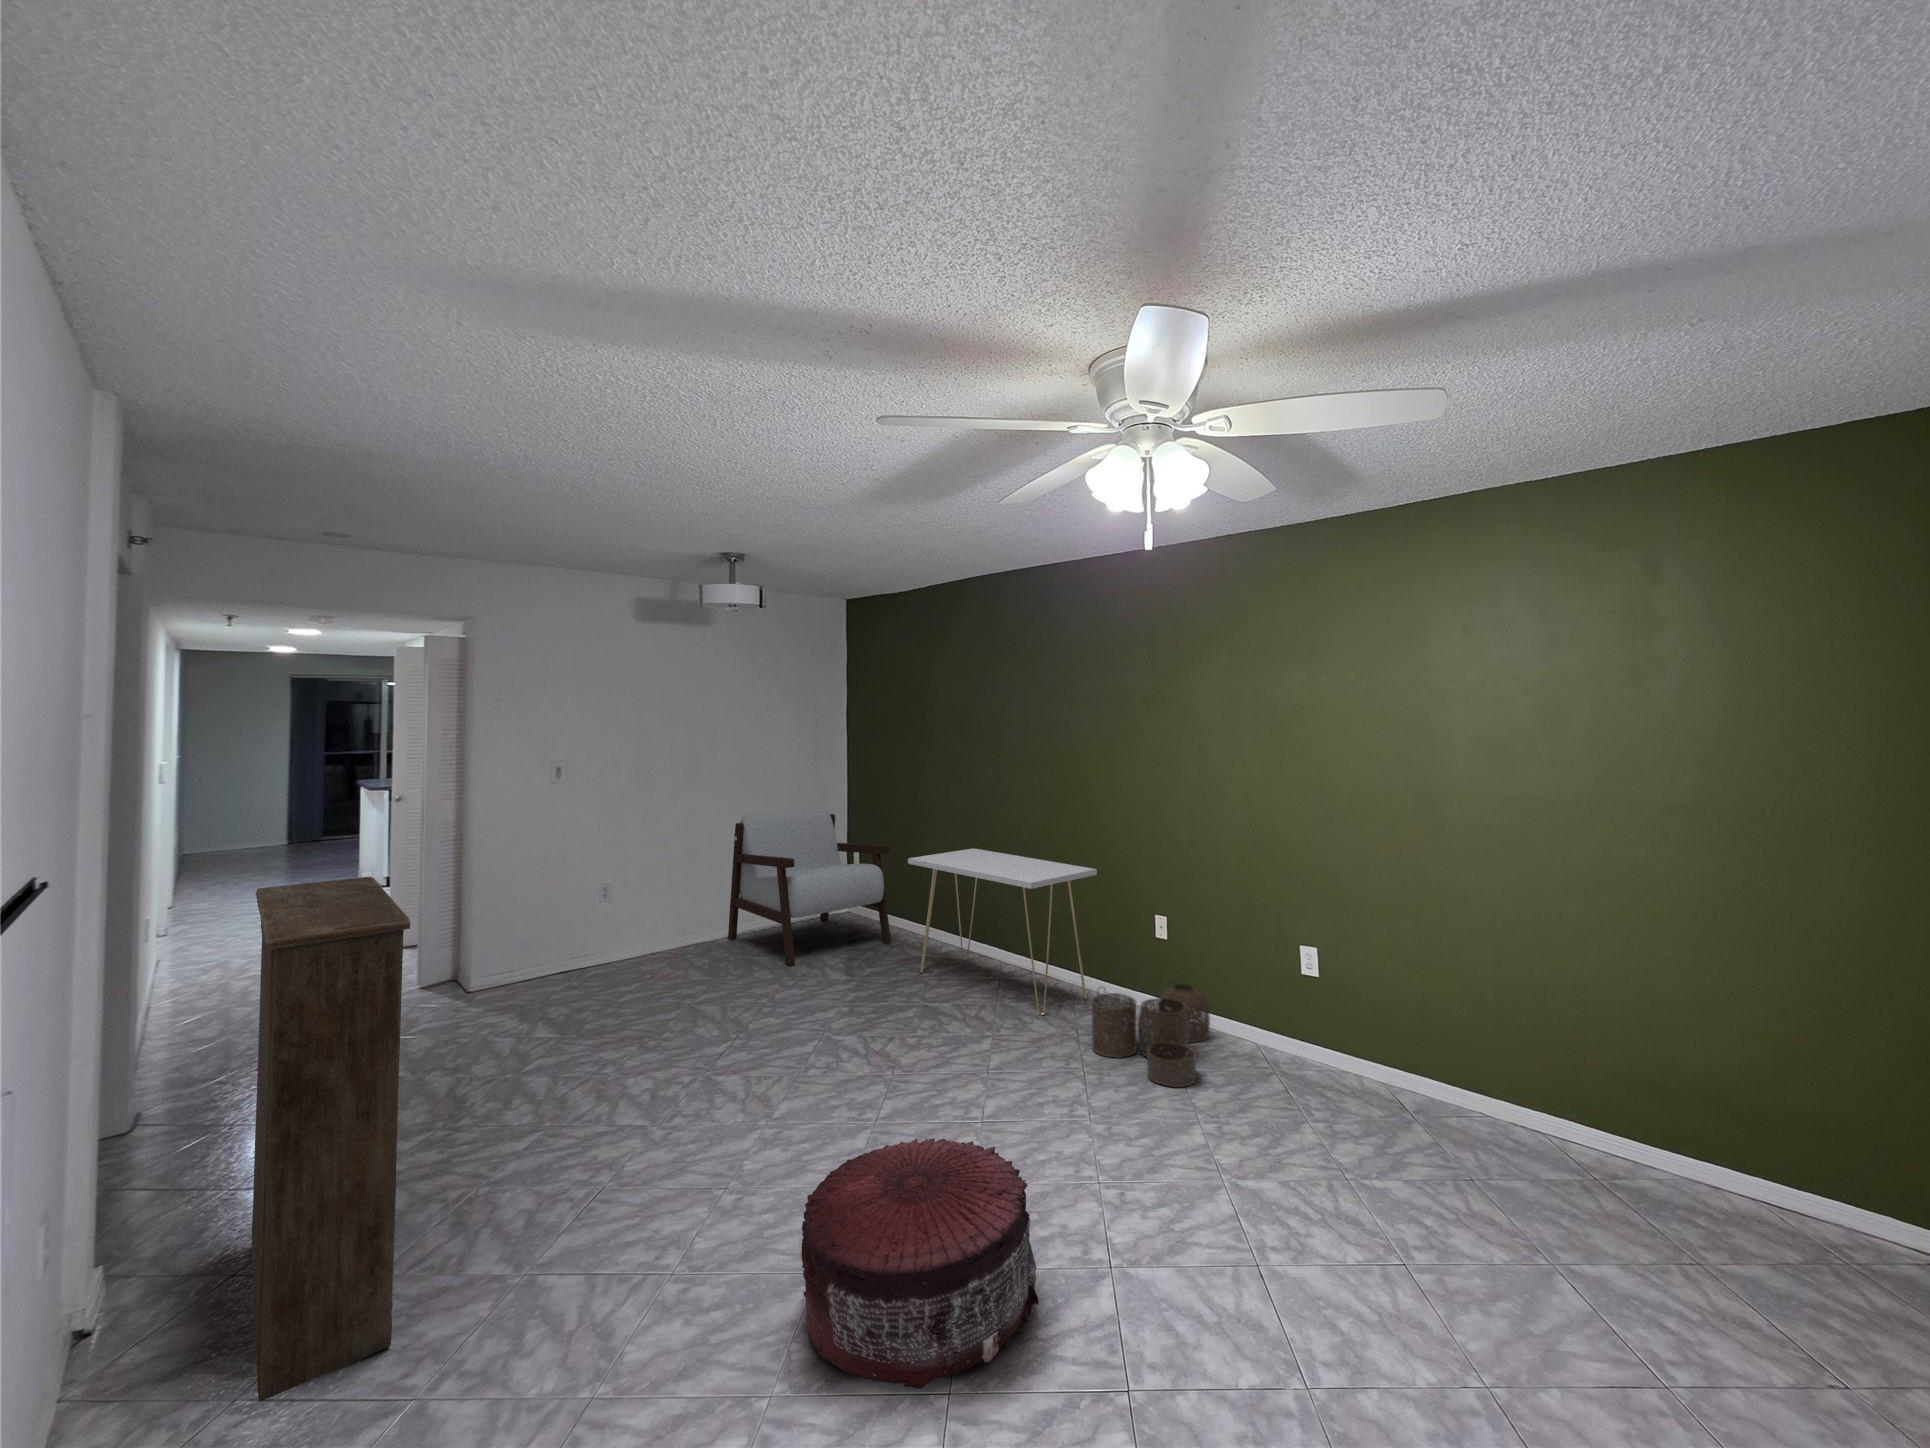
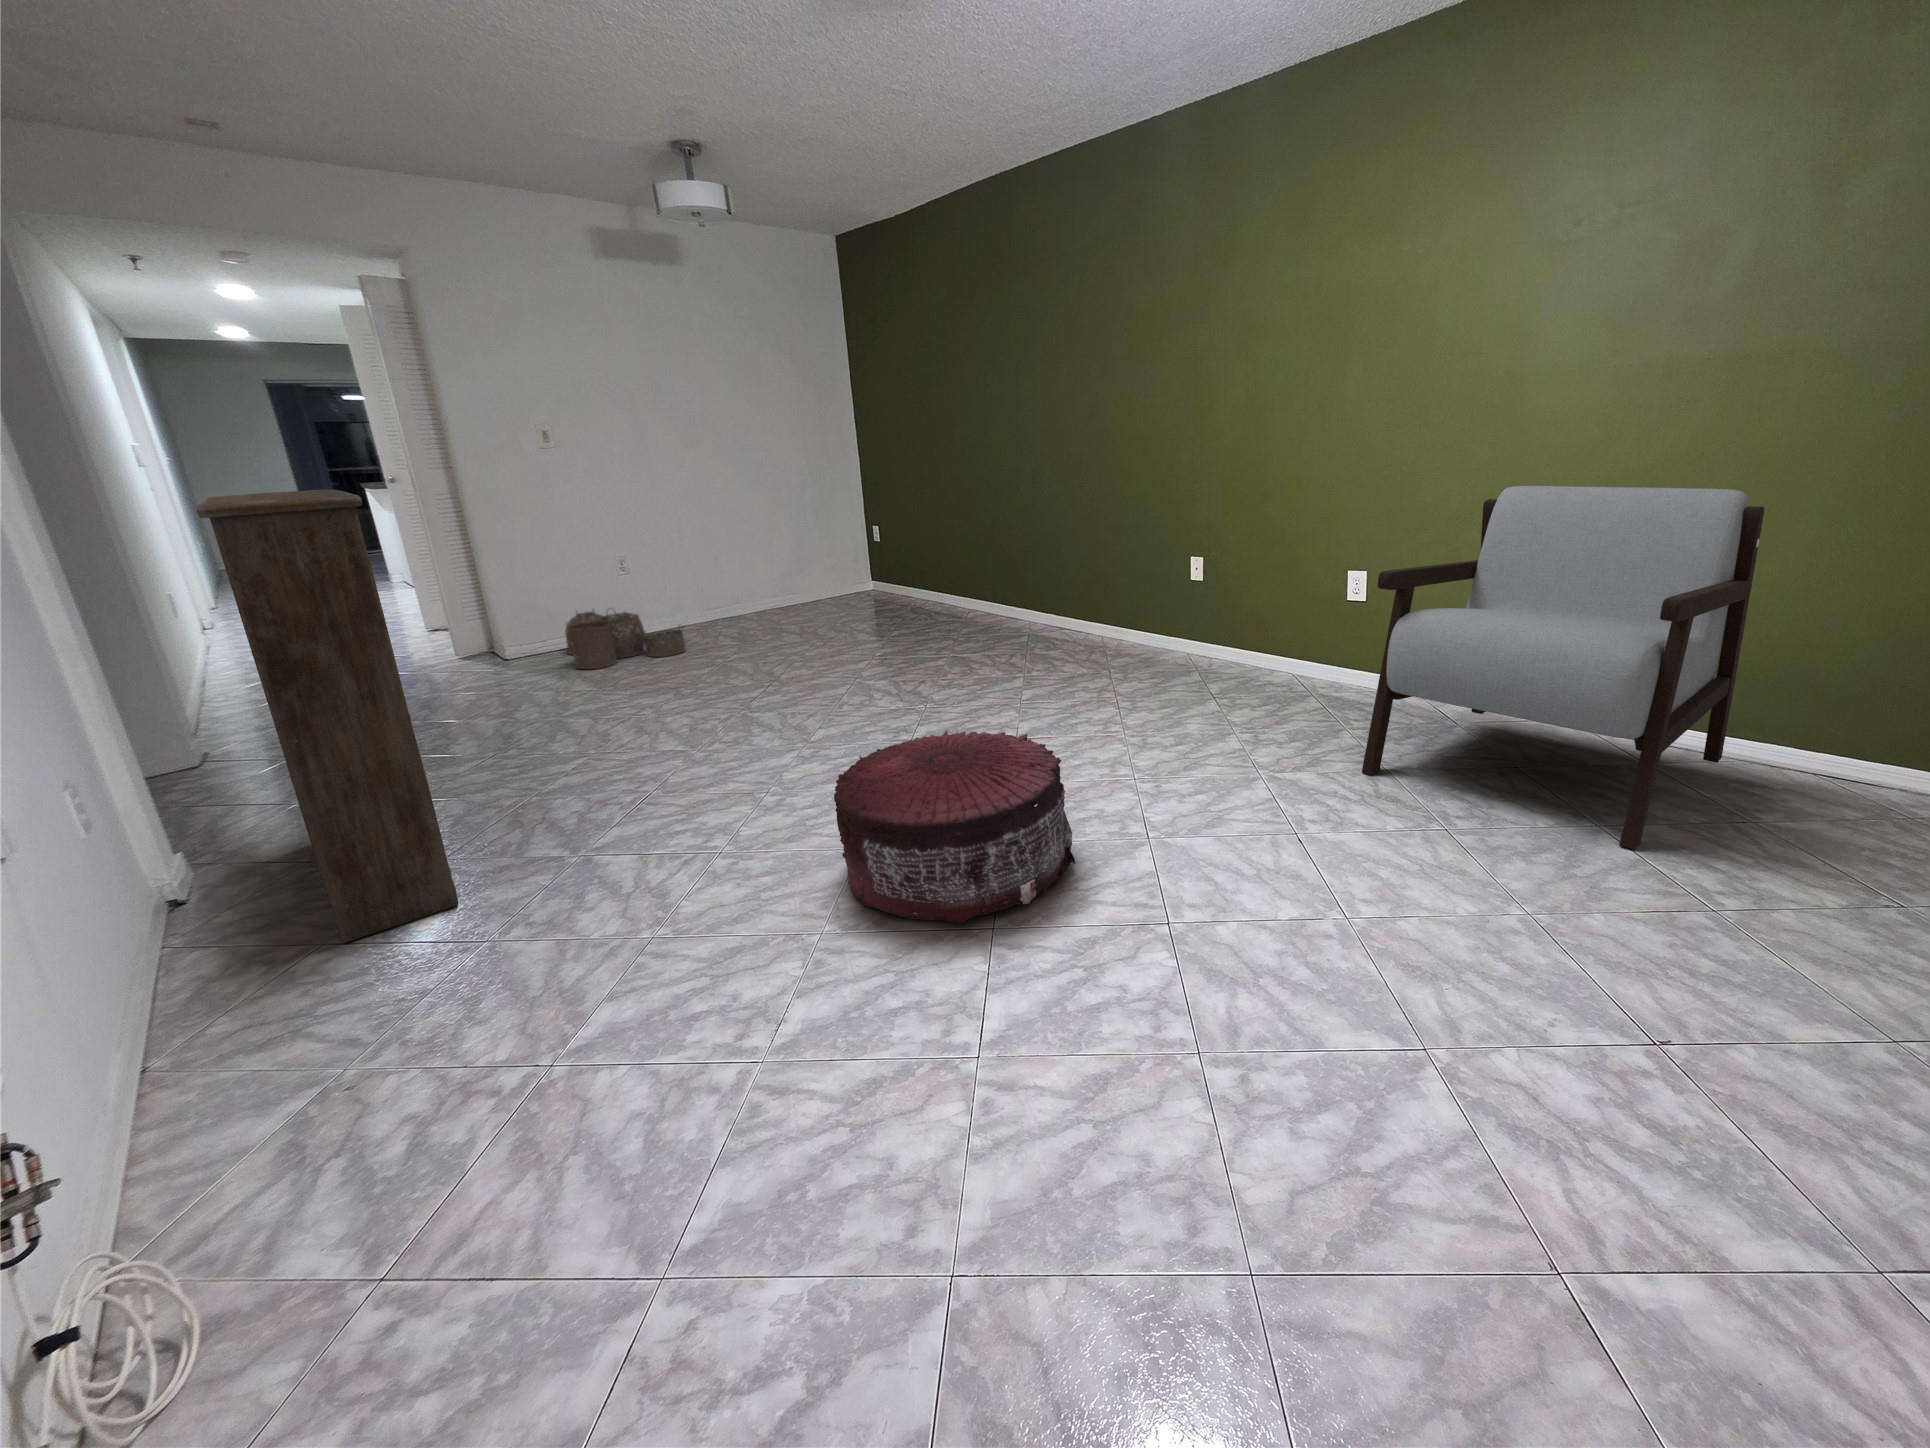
armchair: present [728,809,891,966] -> present [1362,486,1764,849]
console table: present [908,848,1097,1015] -> none [929,506,1132,660]
woven basket: present [1091,981,1210,1087] -> present [565,610,686,669]

